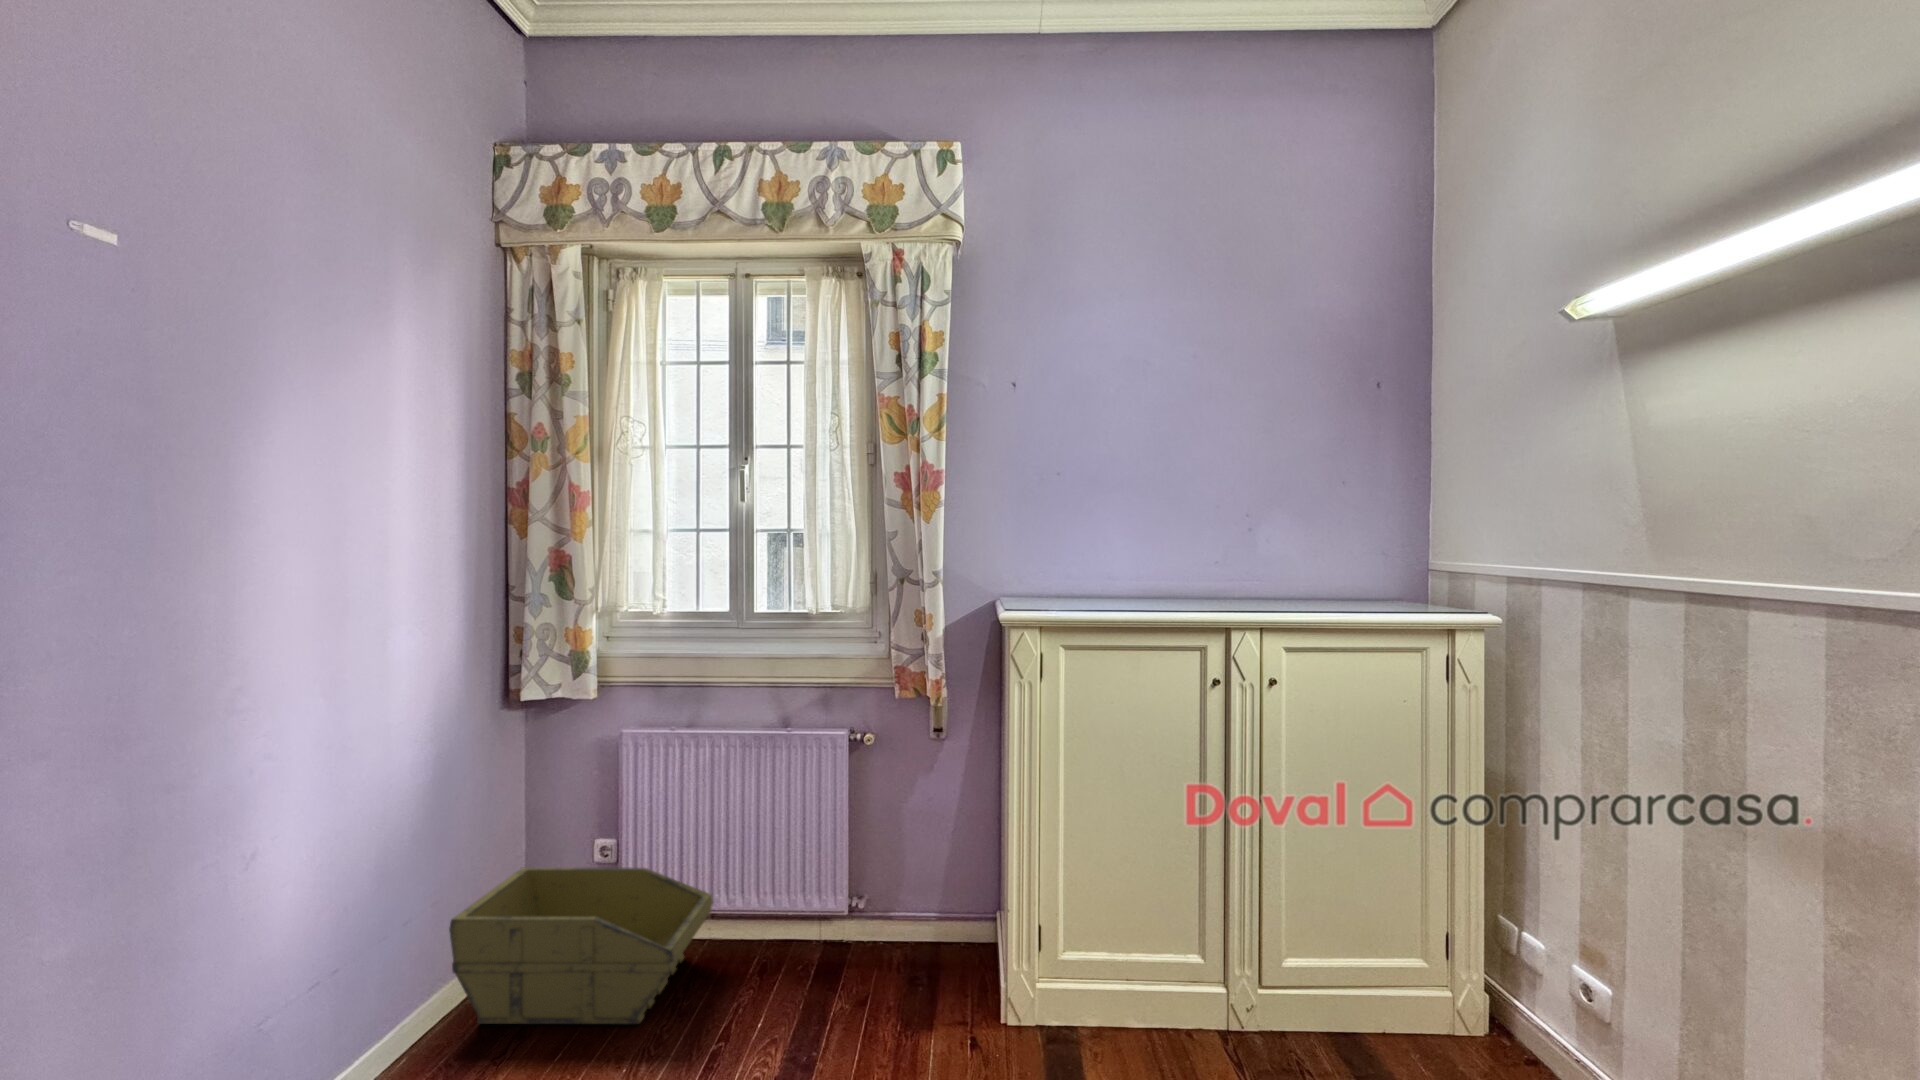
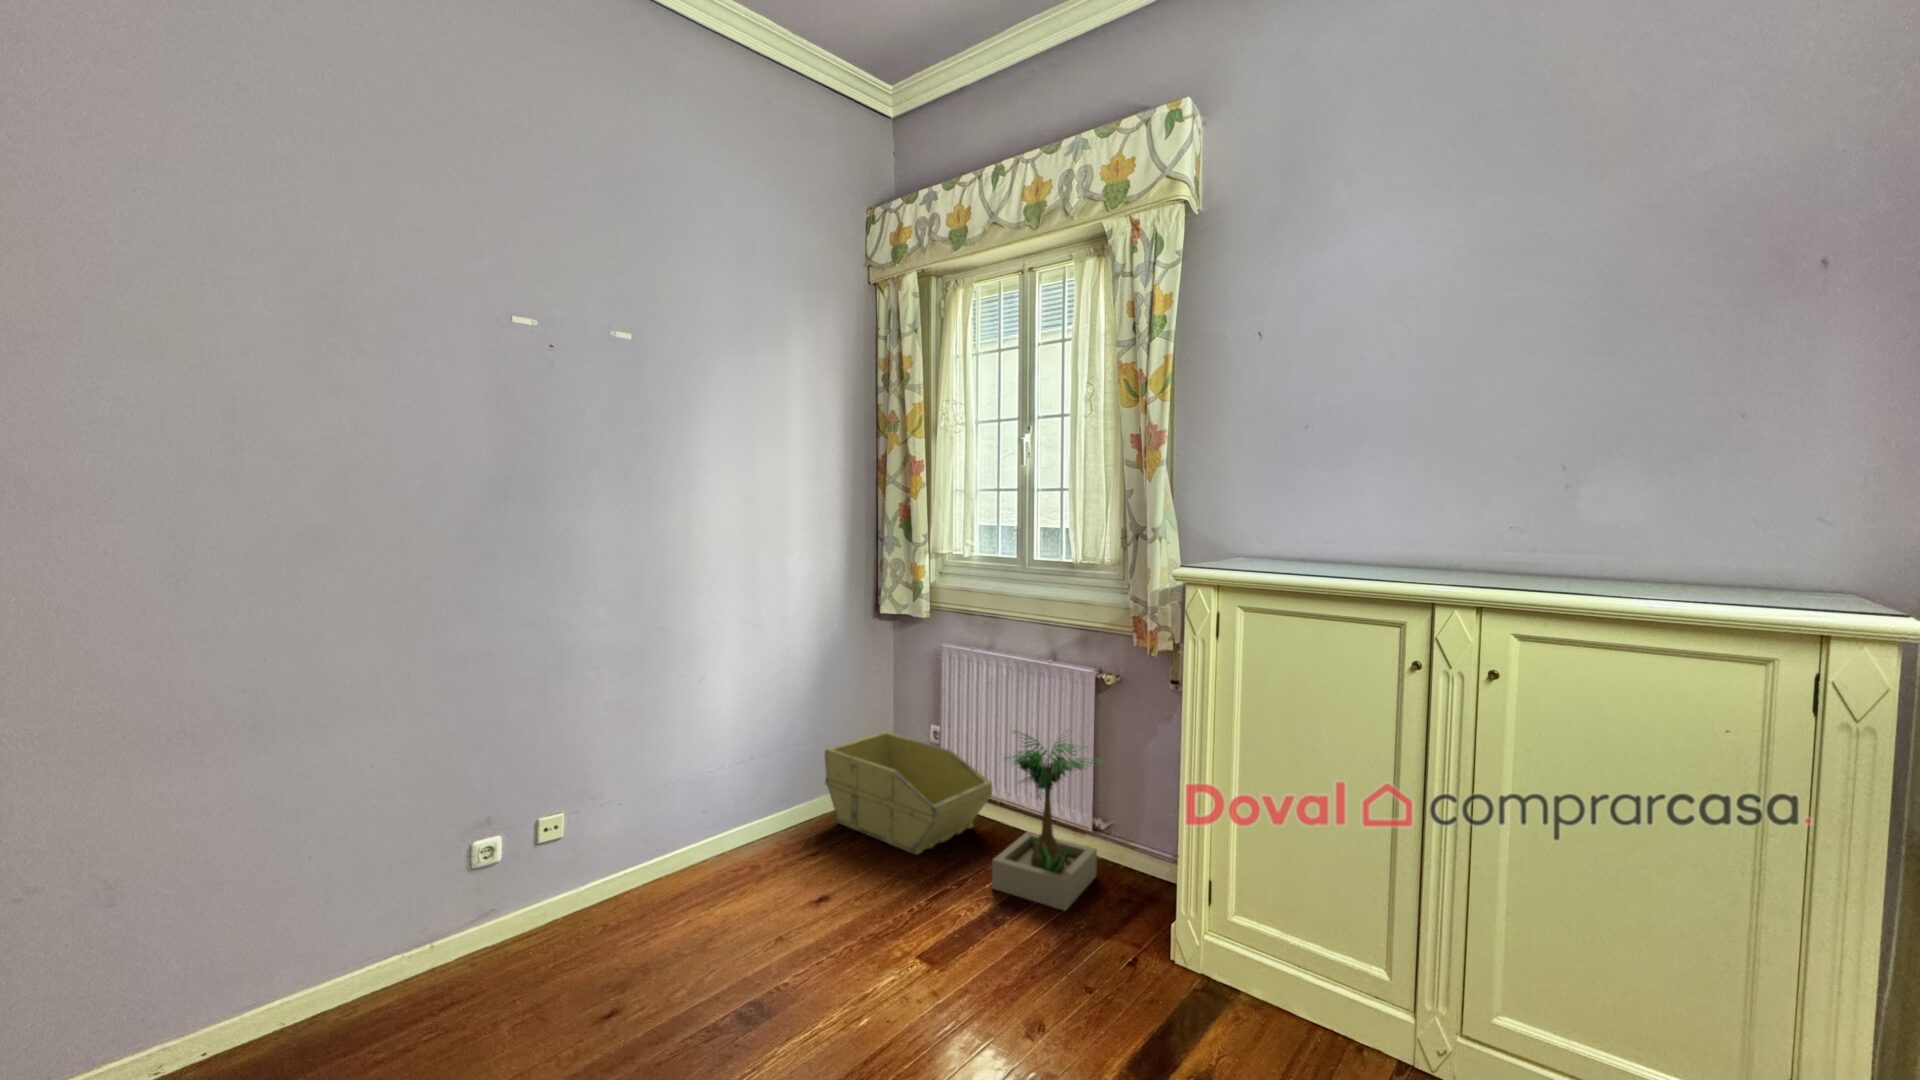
potted plant: none [763,802,897,1027] -> present [992,730,1103,910]

